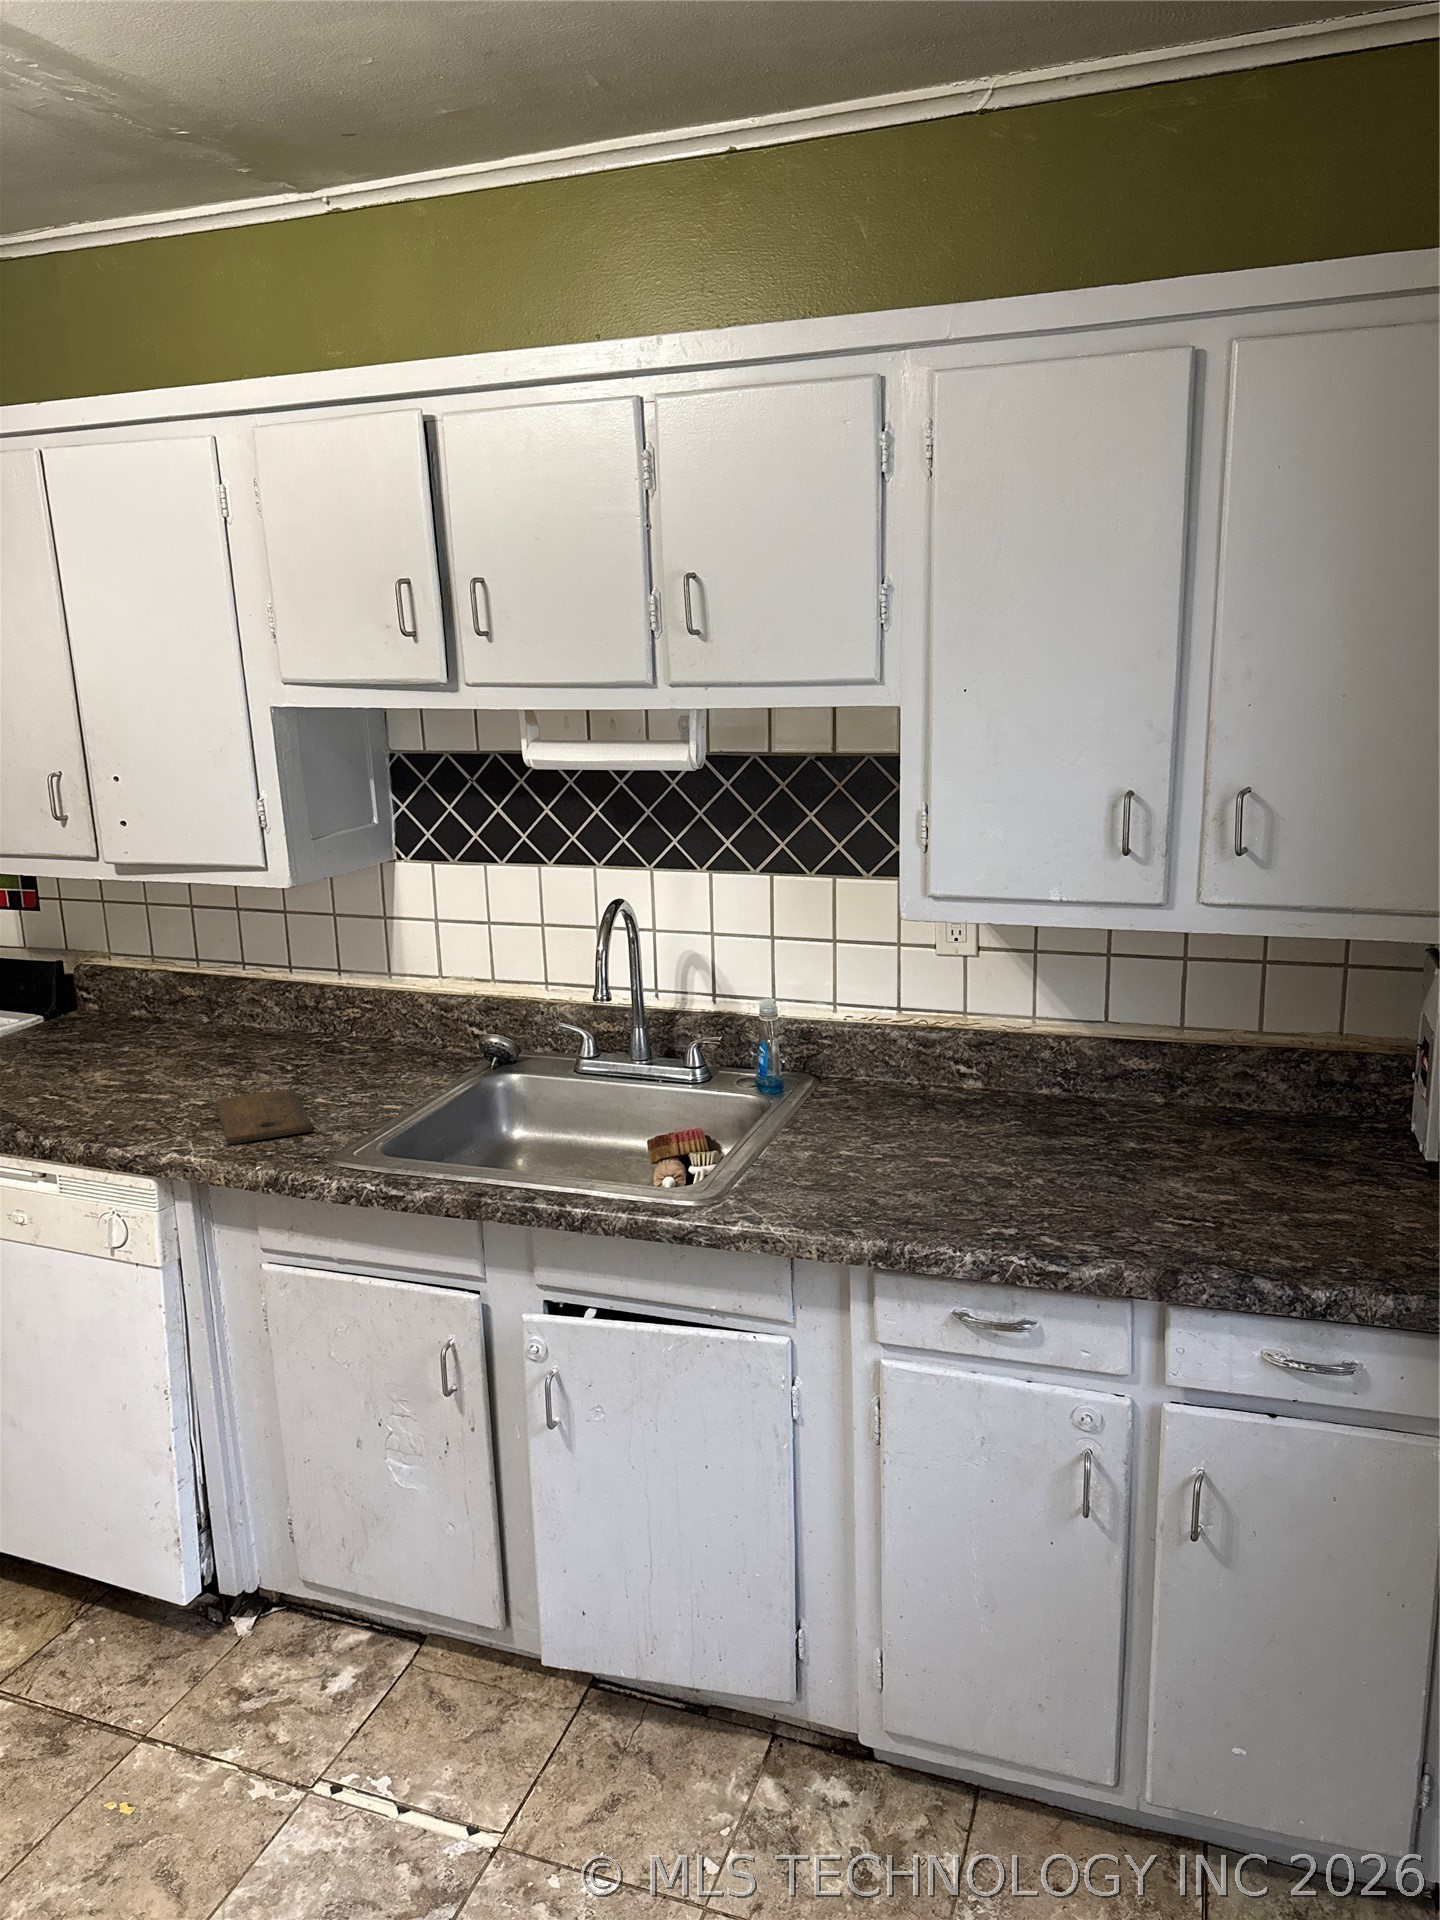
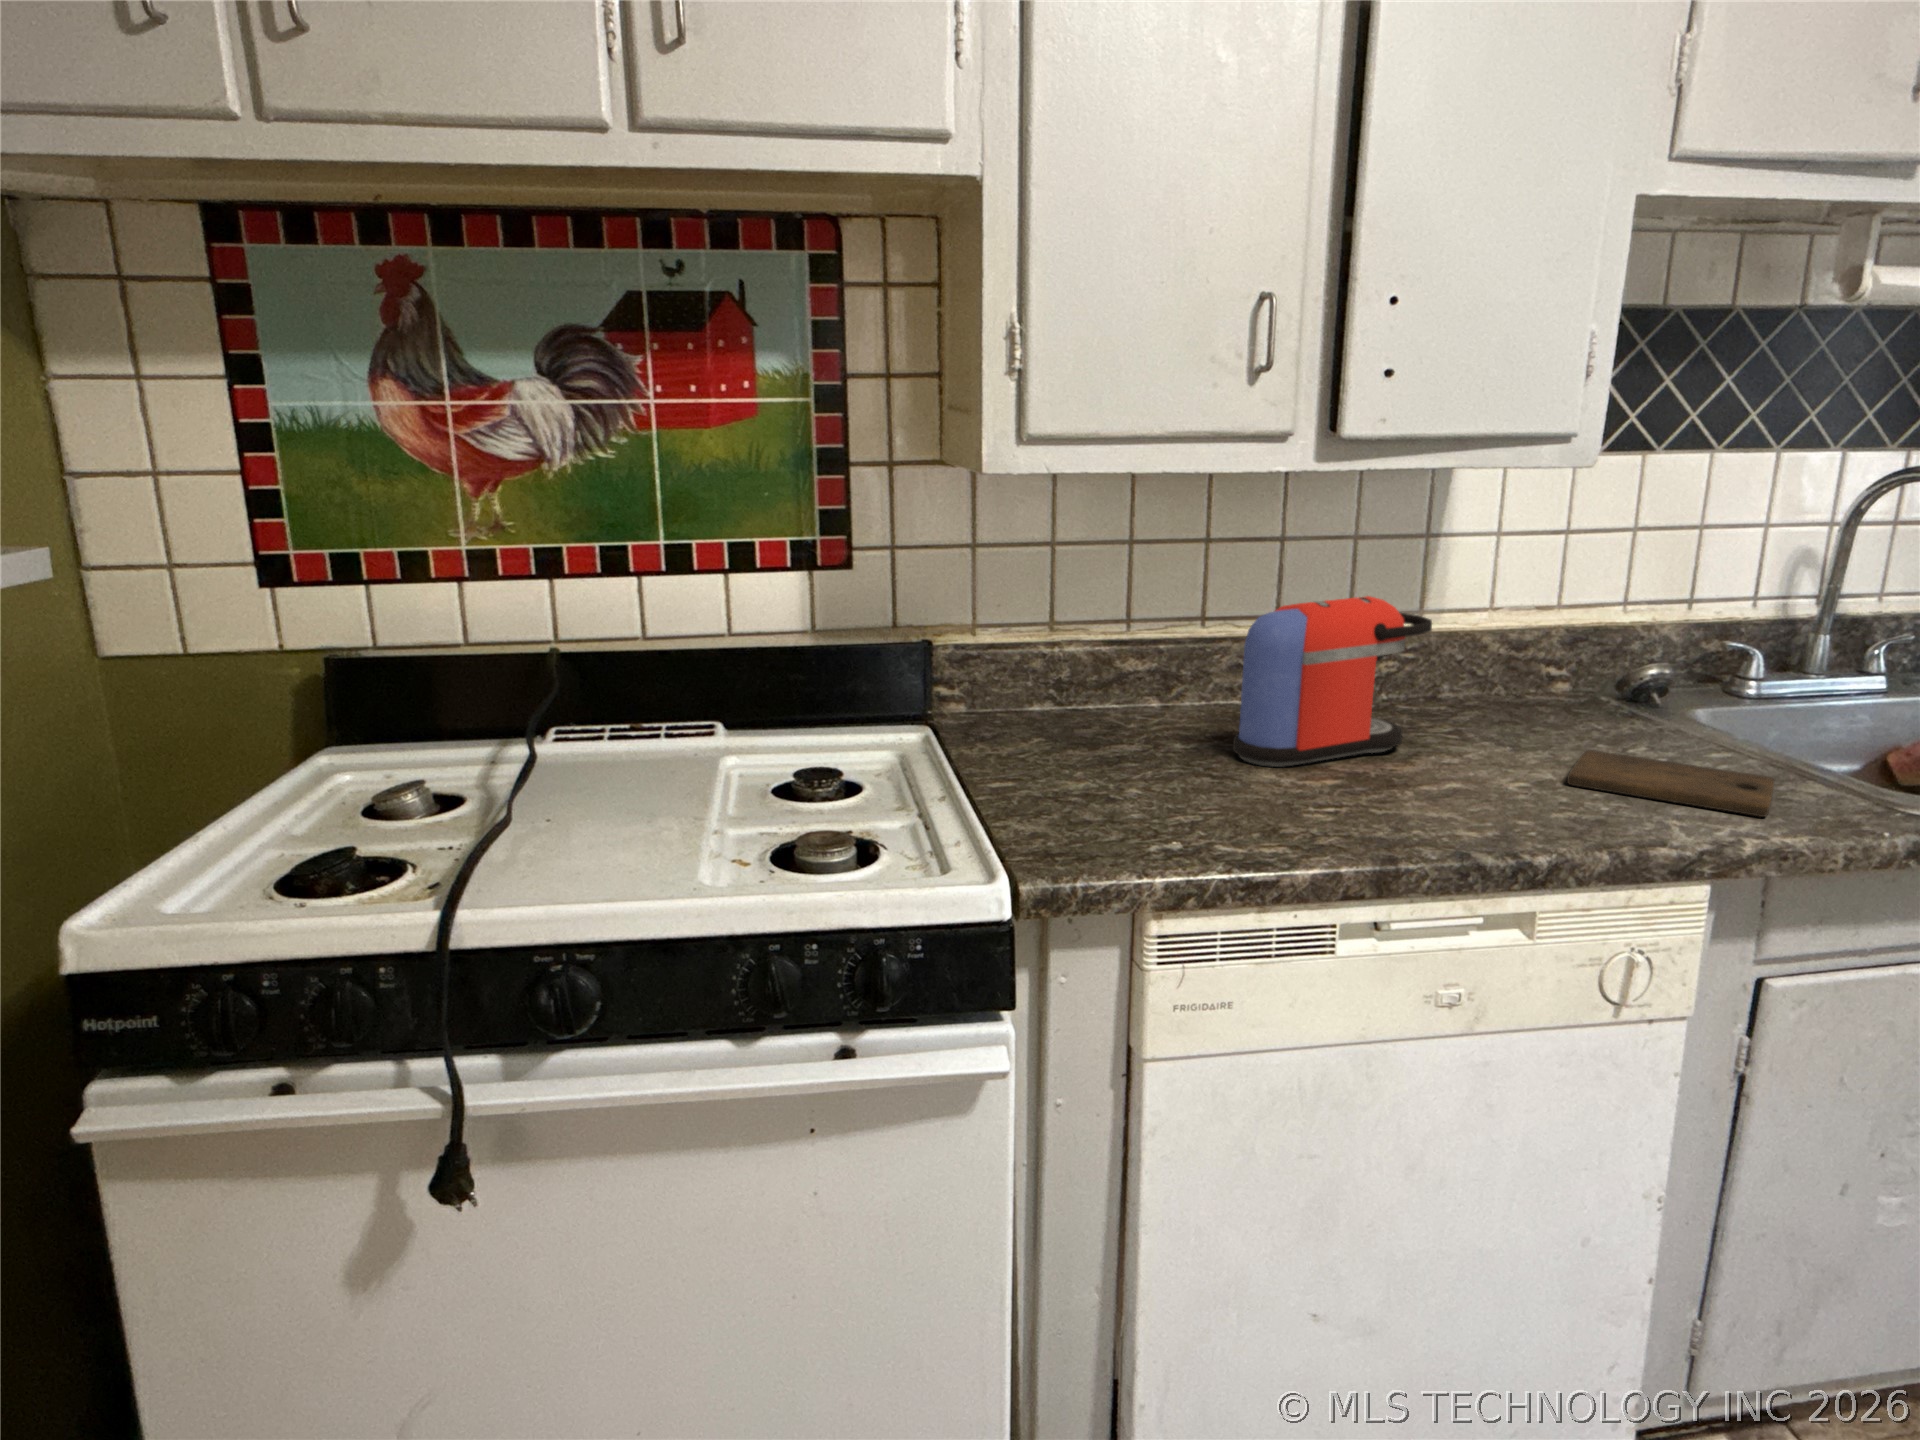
coffee maker: none [108,959,261,1071] -> present [1233,596,1432,767]

